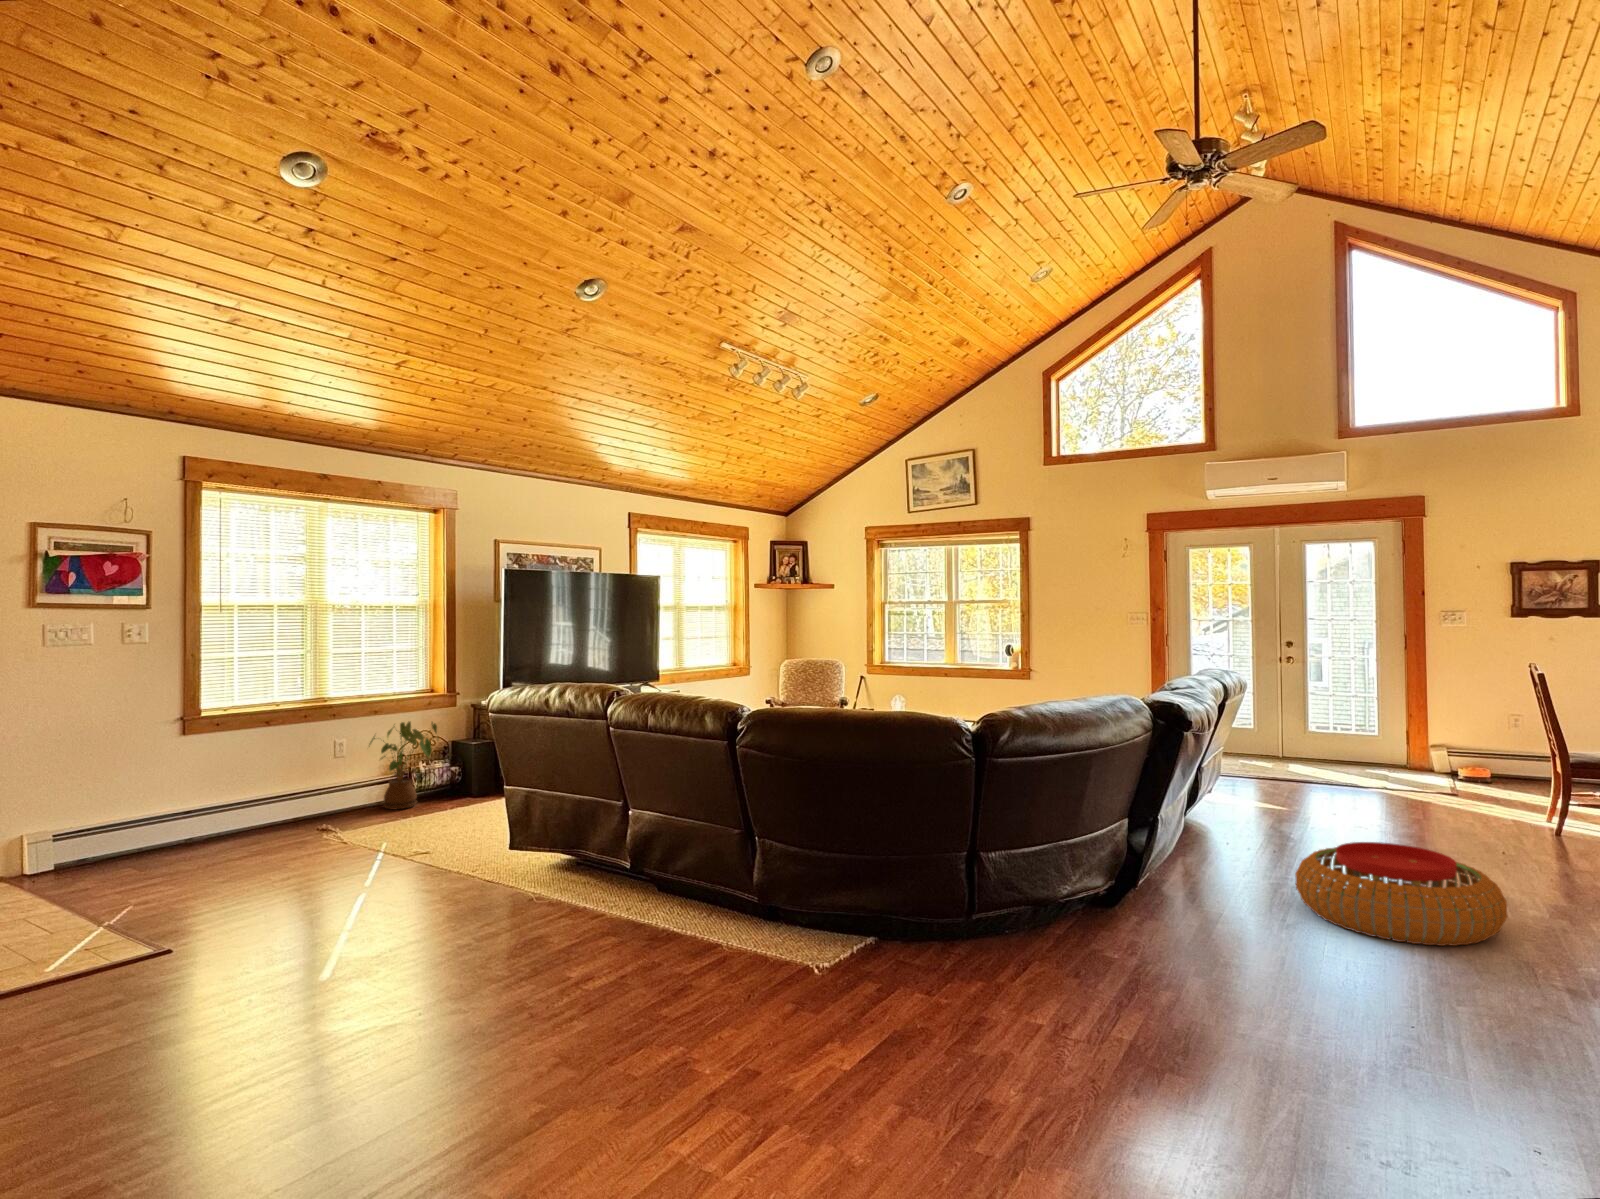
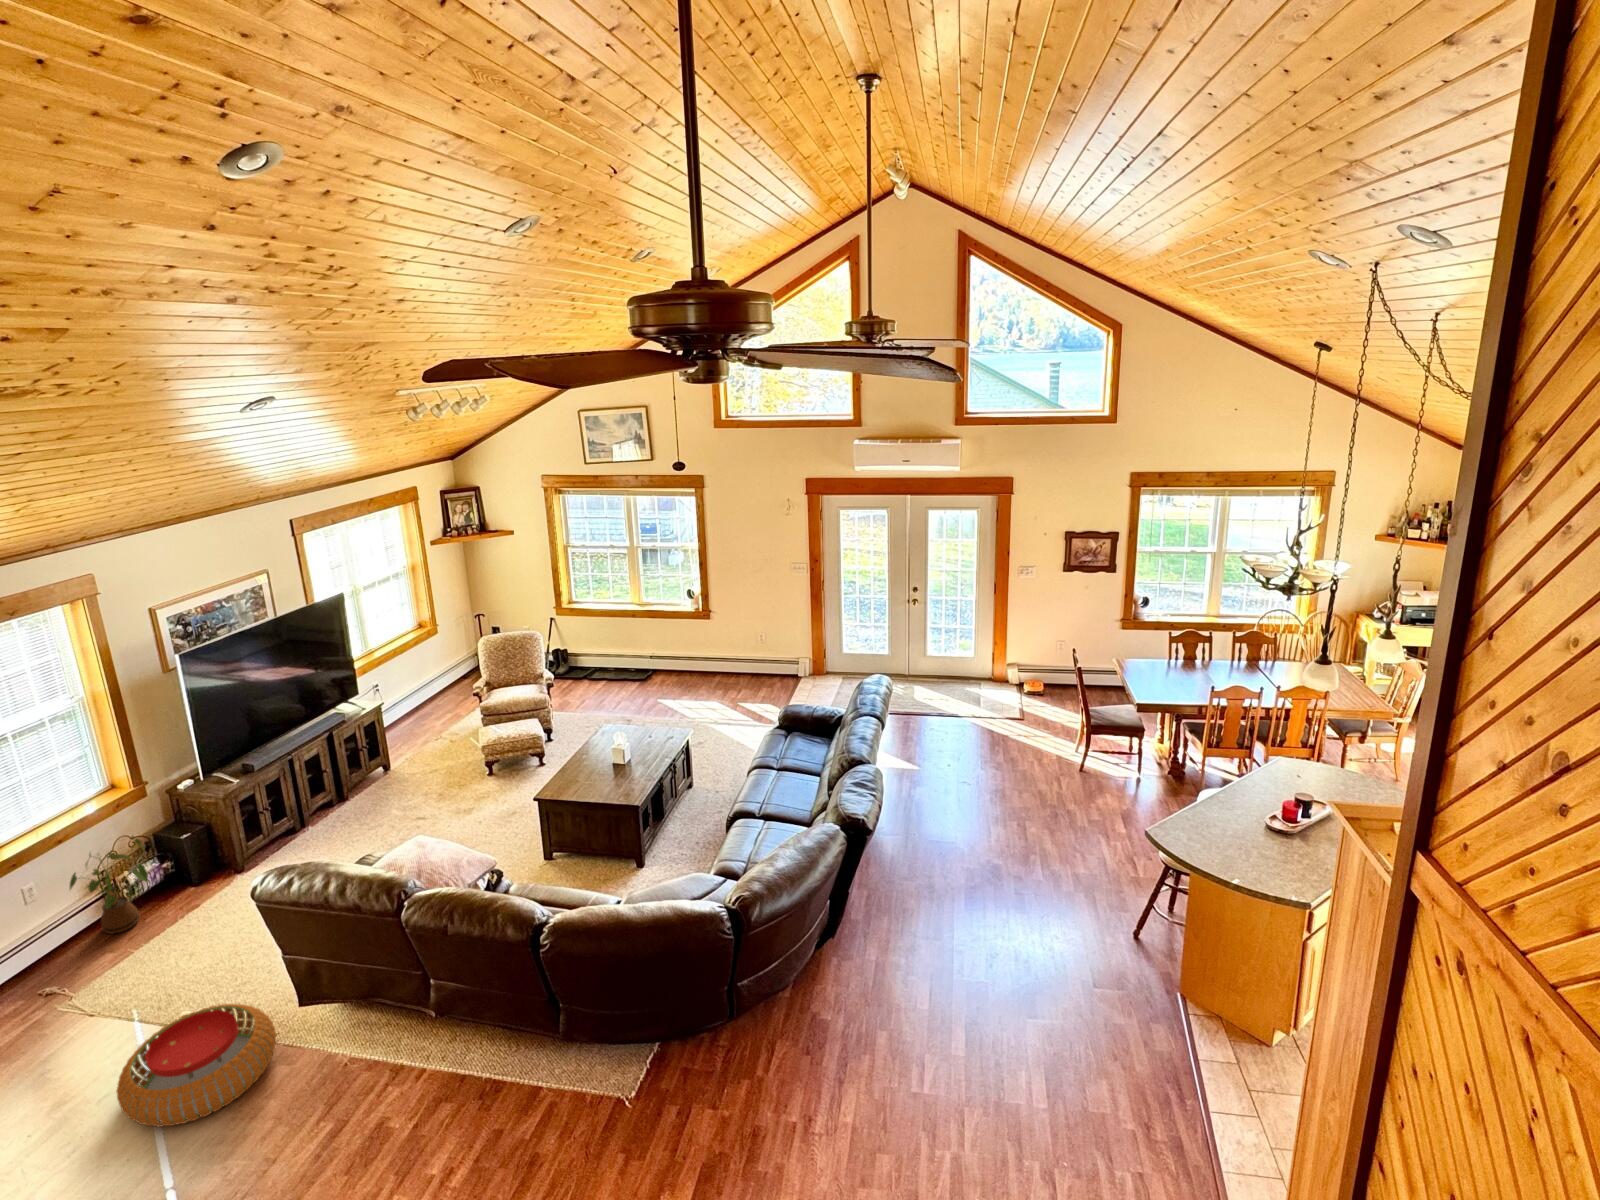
pouf: present [1295,842,1508,946] -> present [117,1004,276,1127]

